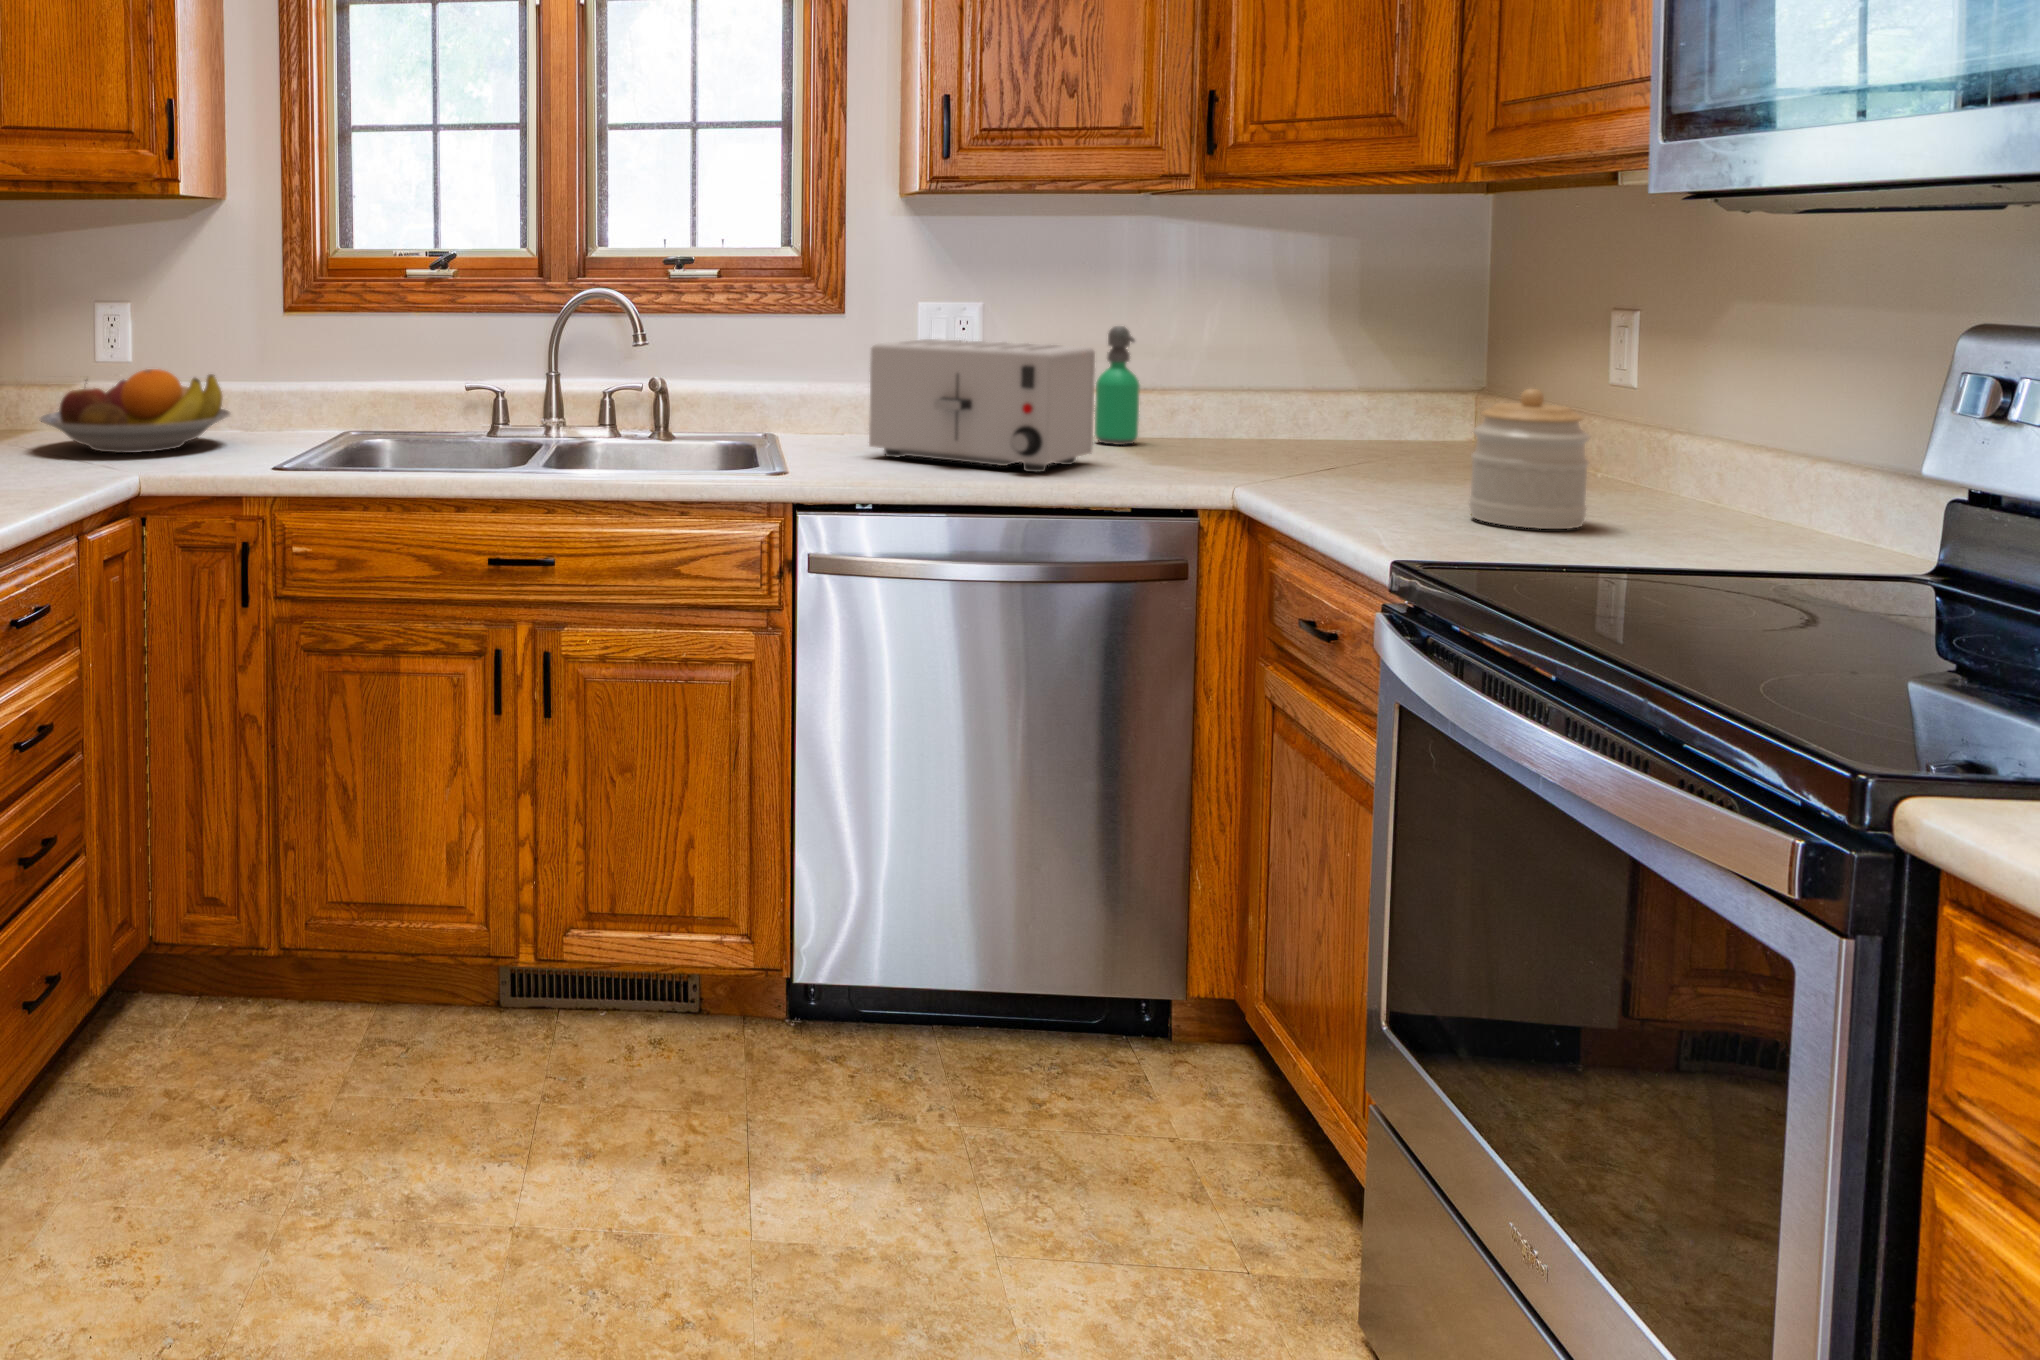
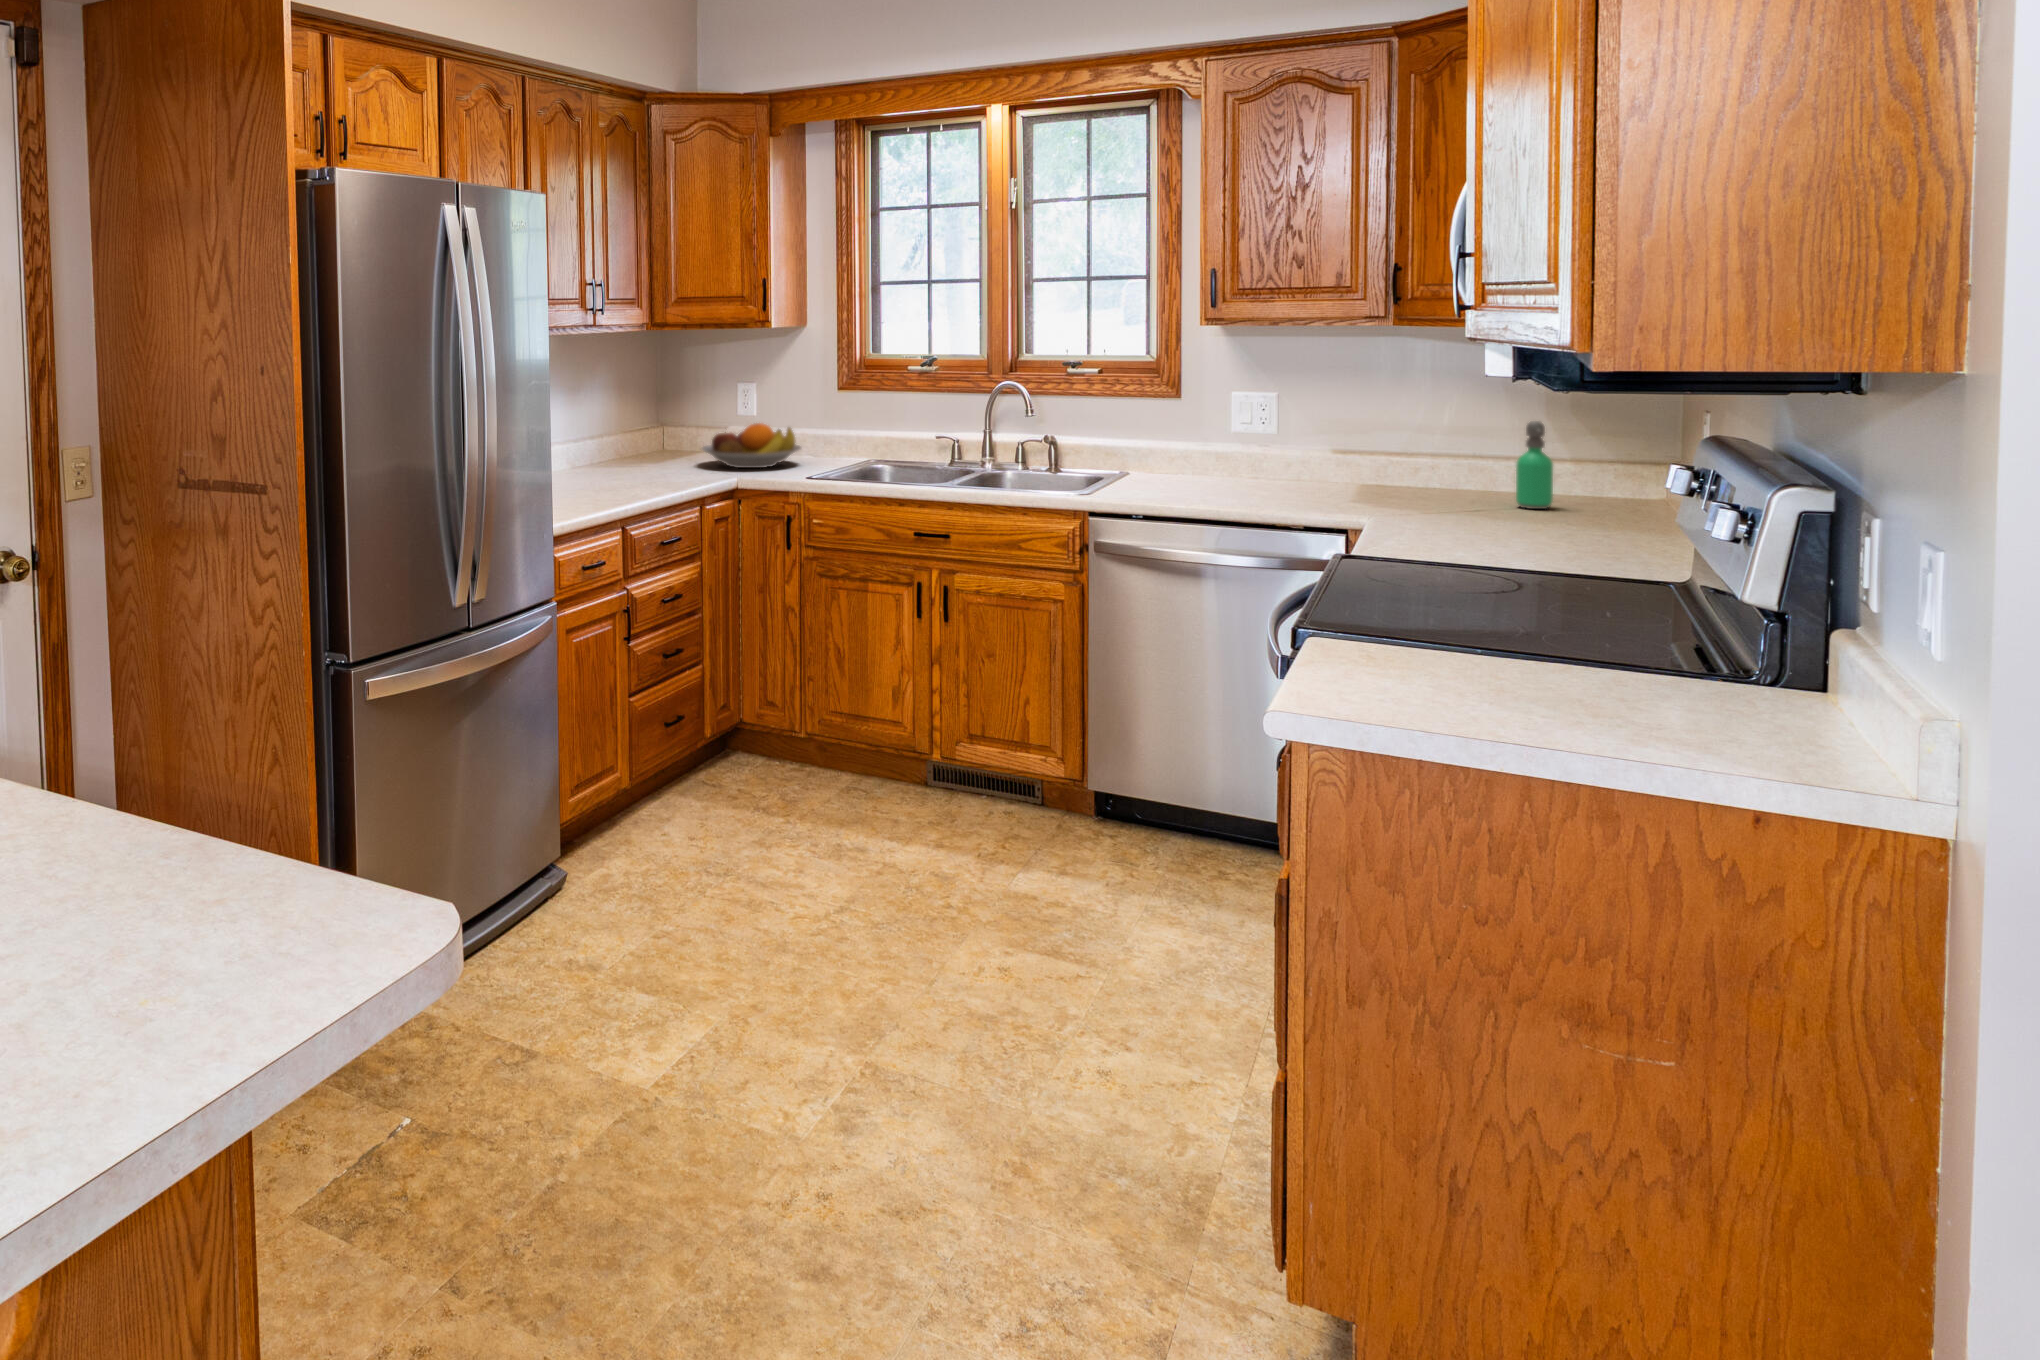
soap dispenser: present [1095,326,1140,445] -> present [1516,421,1553,509]
toaster: present [869,339,1095,472] -> none [1163,418,1308,505]
jar: present [1469,389,1591,529] -> none [1451,467,1524,552]

